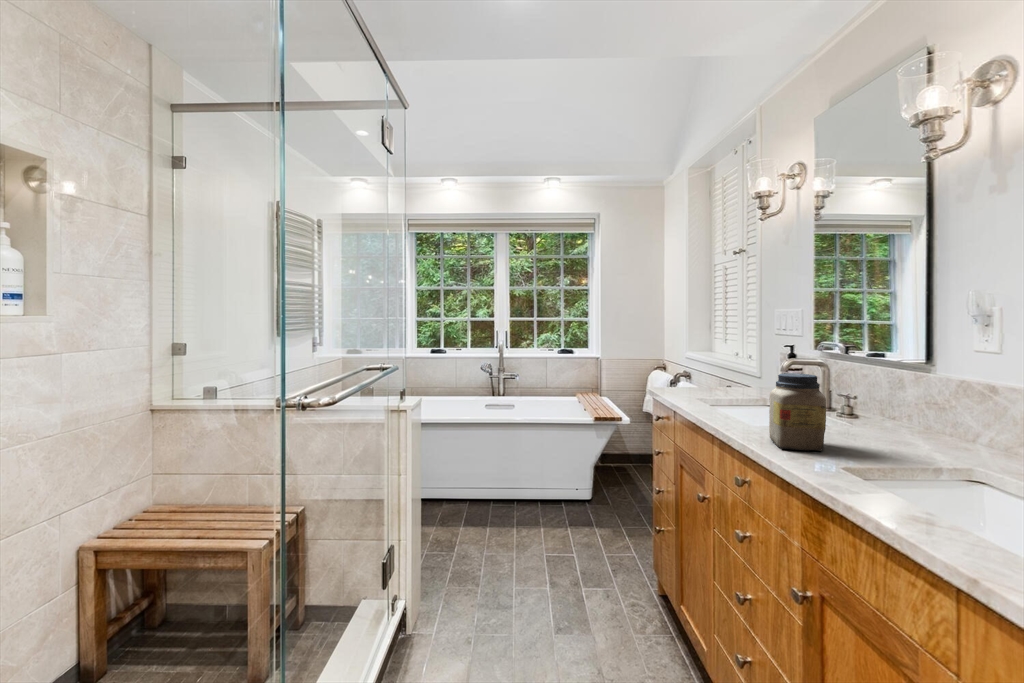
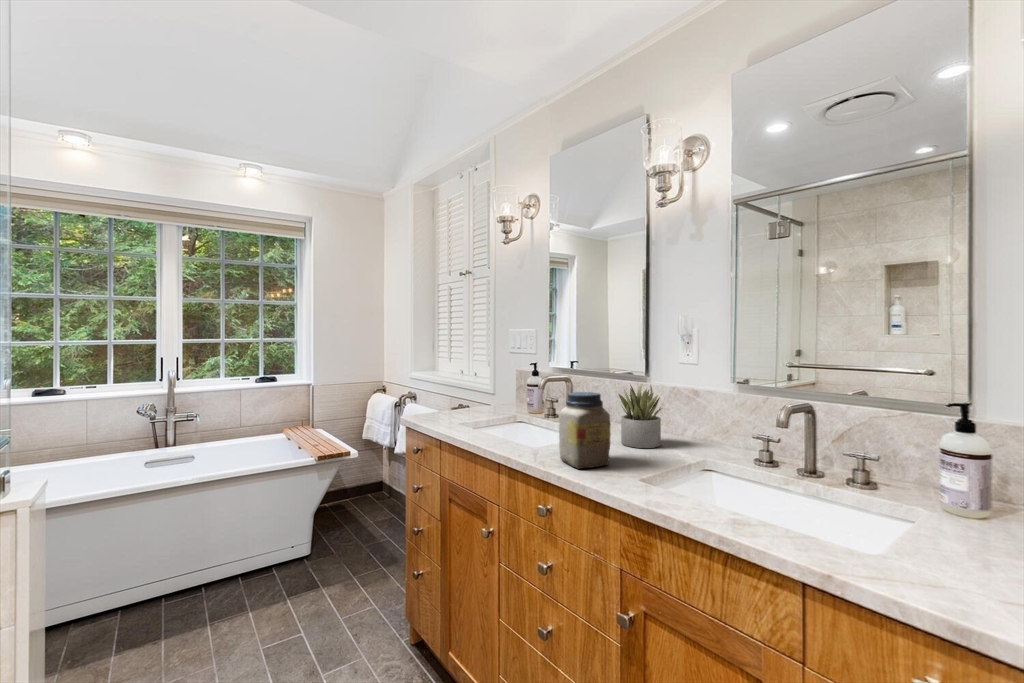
succulent plant: none [866,369,930,446] -> present [618,384,662,448]

